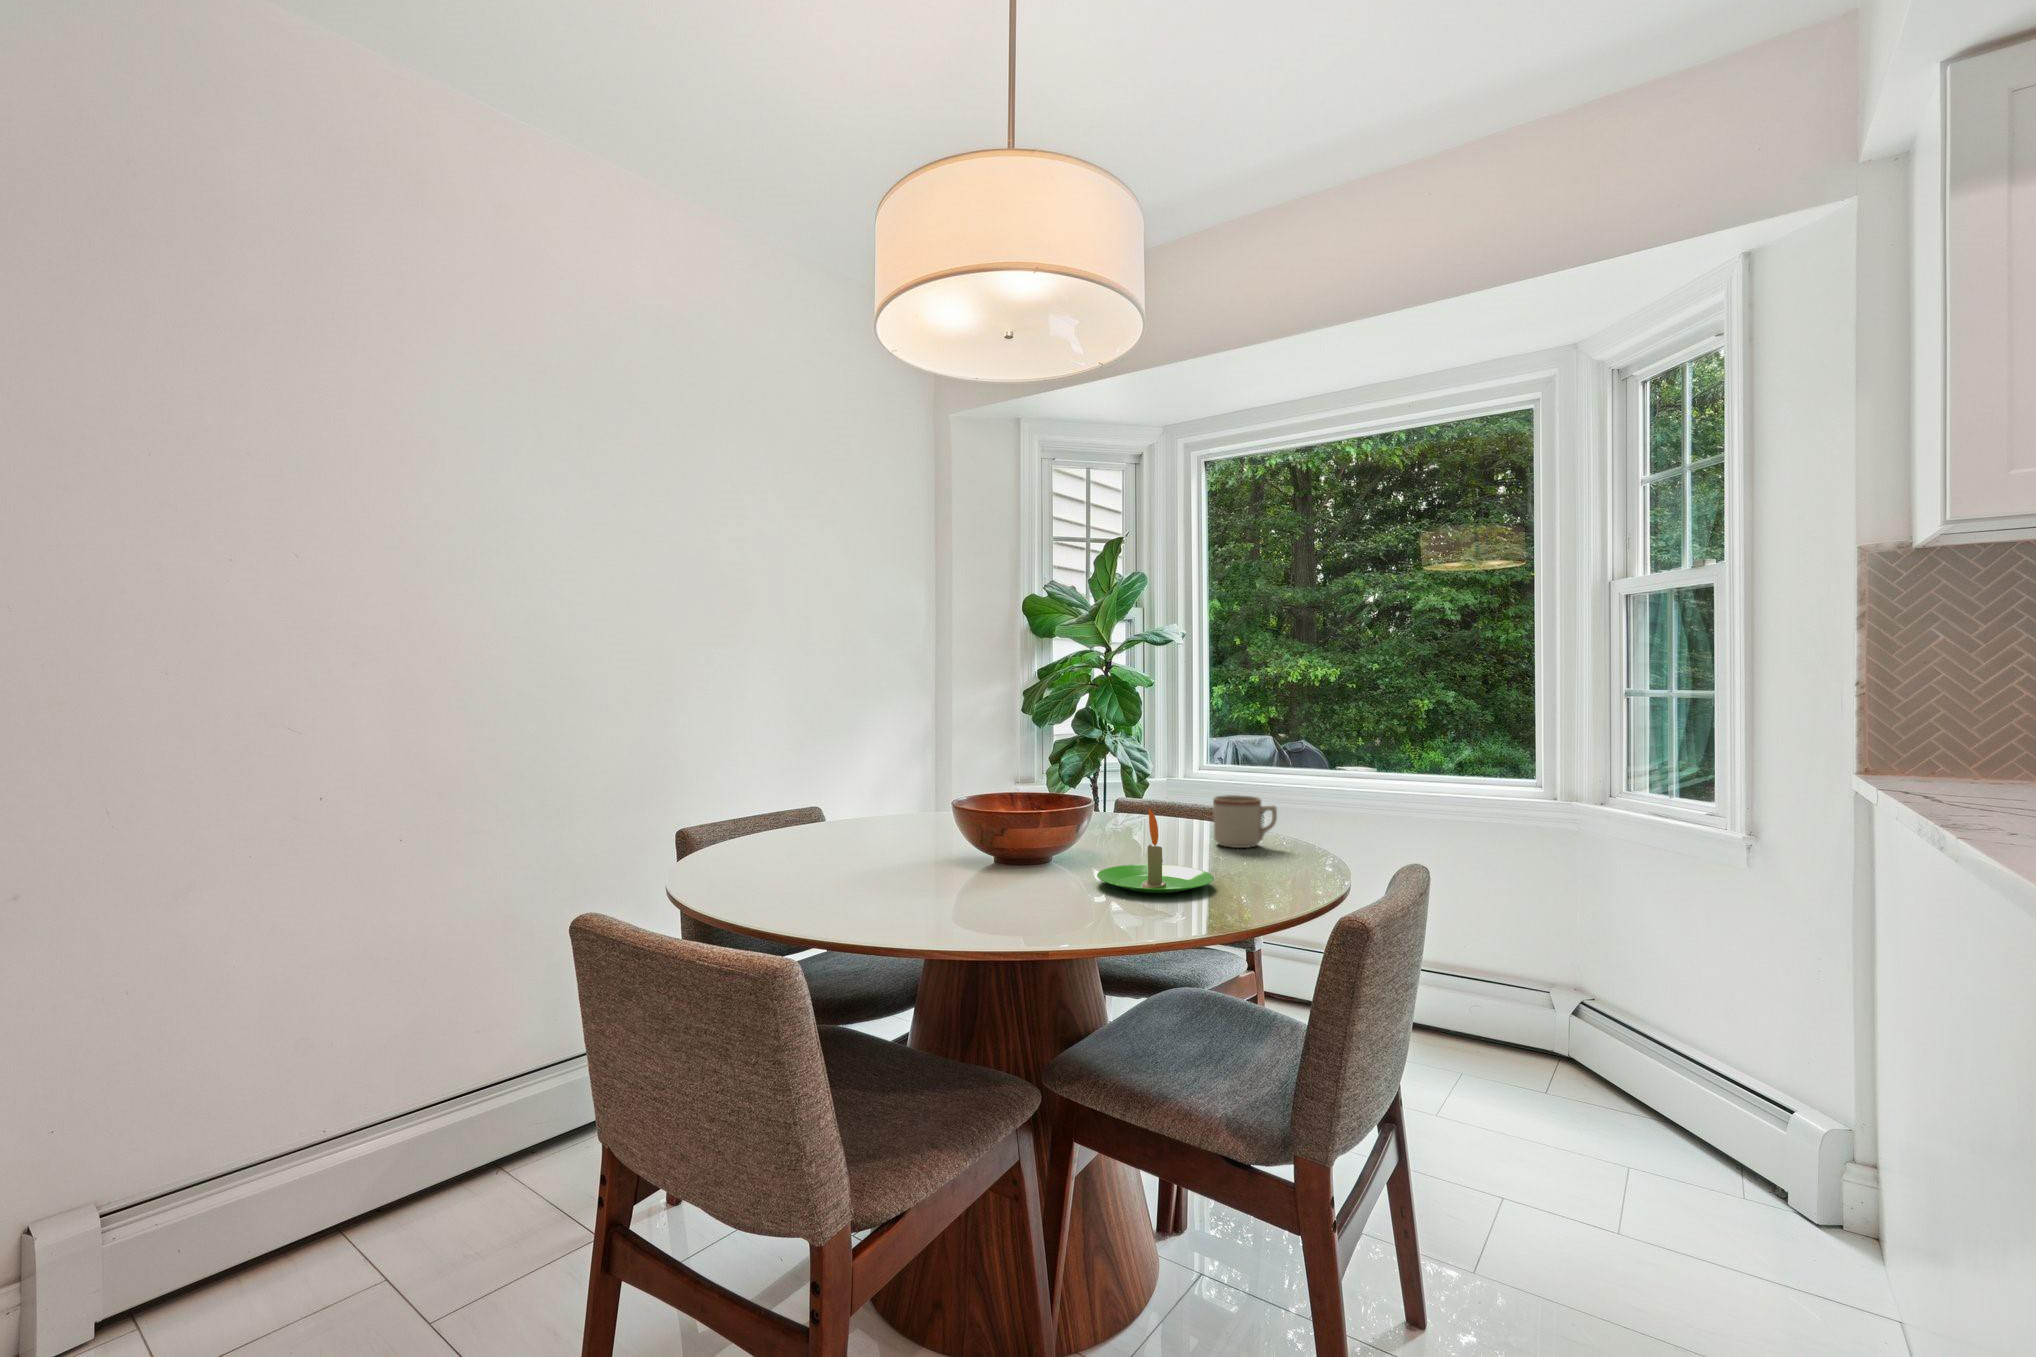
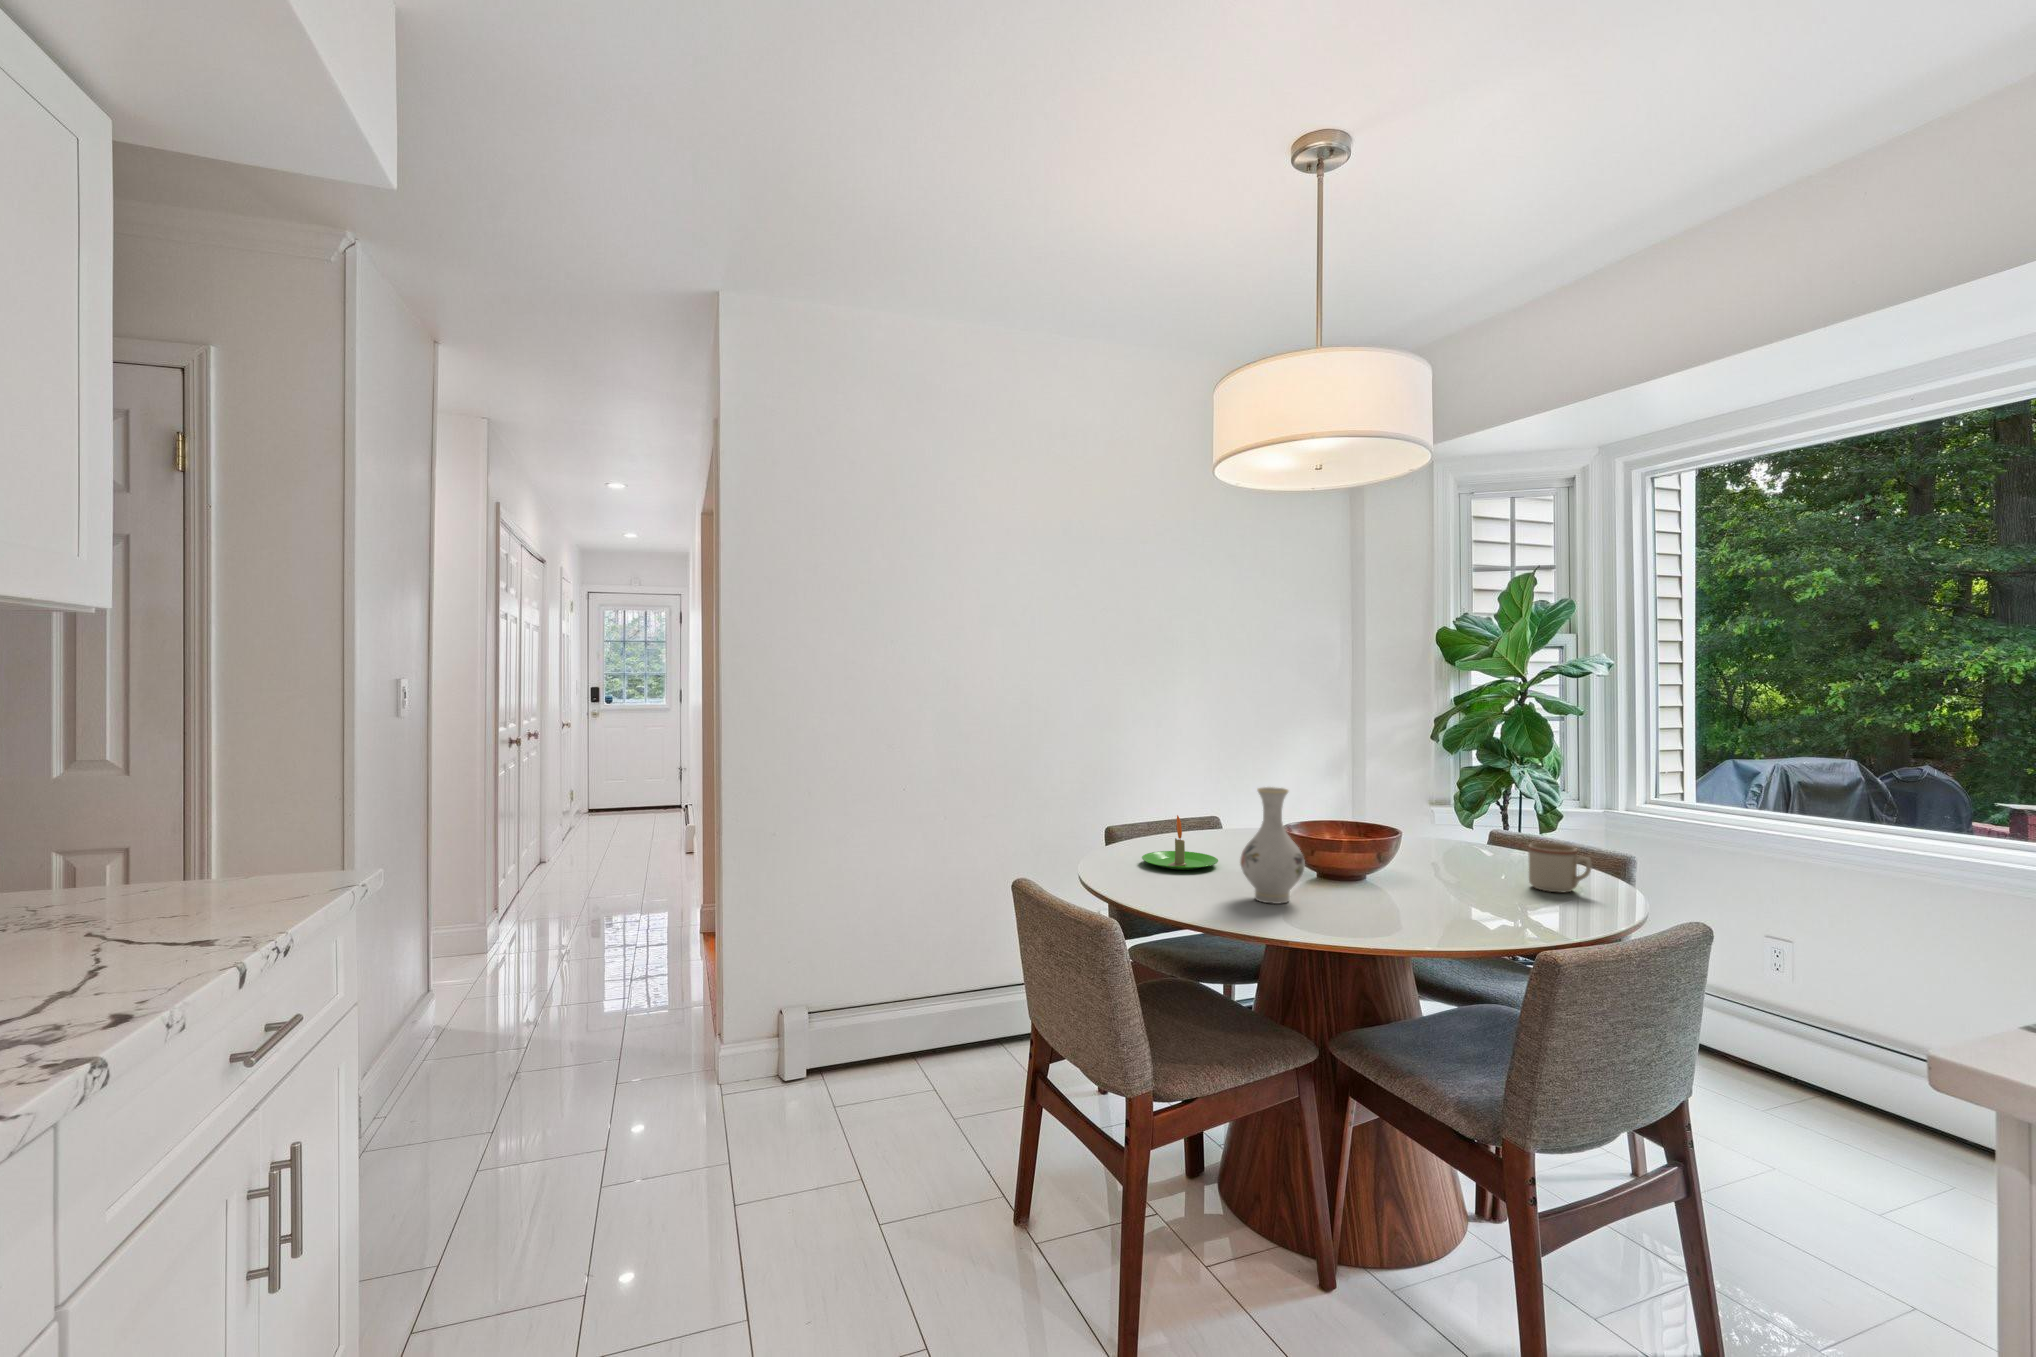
vase: none [930,742,1015,900] -> present [1240,787,1305,904]
candle: present [1097,809,1214,893] -> present [1142,815,1218,870]

